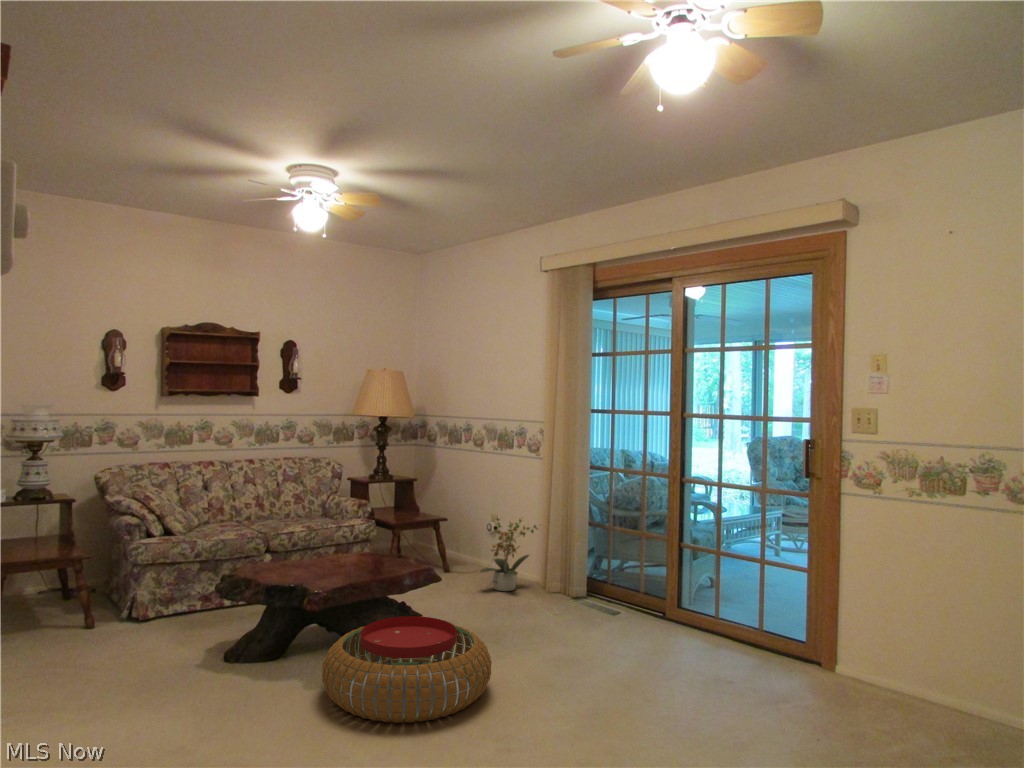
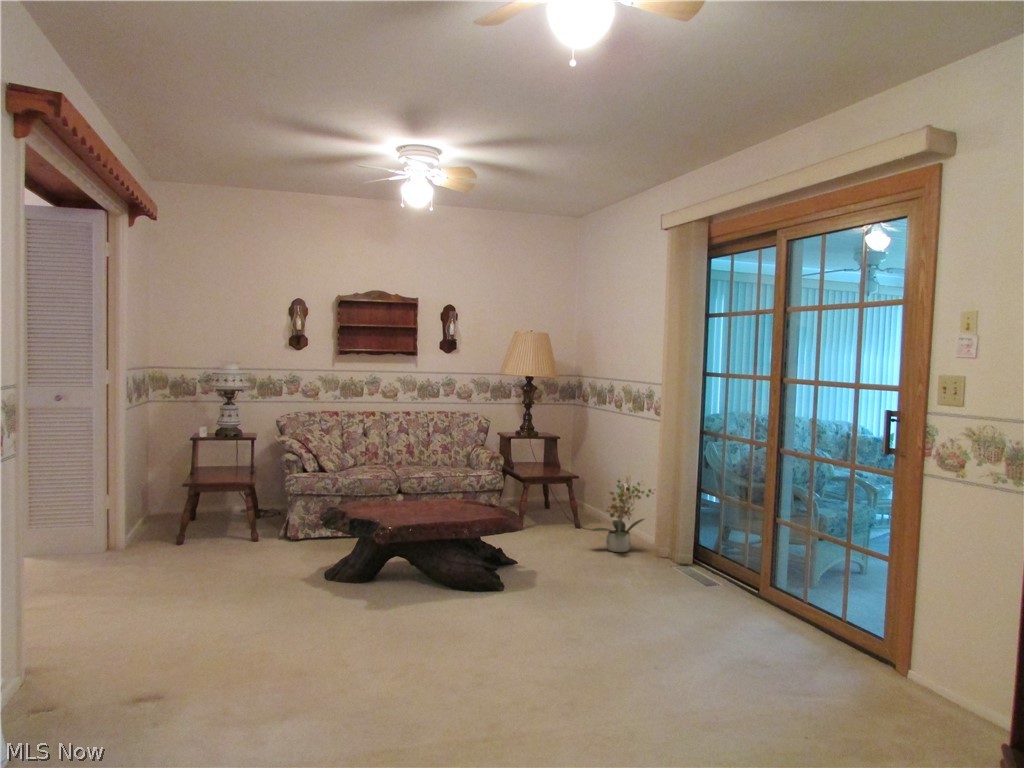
pouf: present [322,616,492,723] -> none [374,556,525,645]

